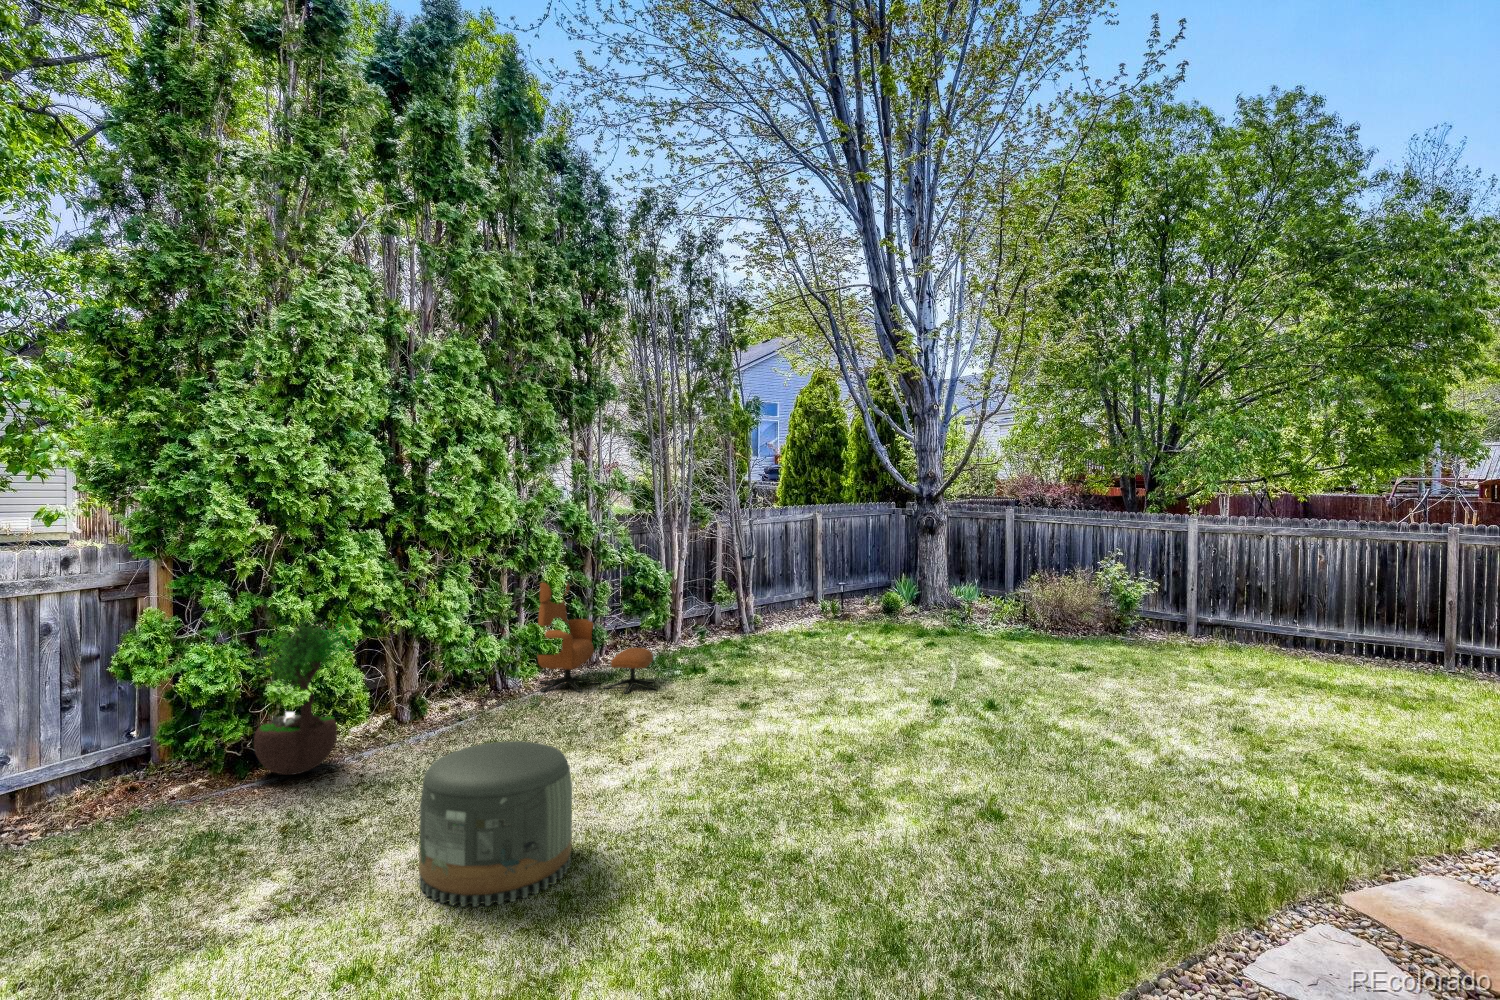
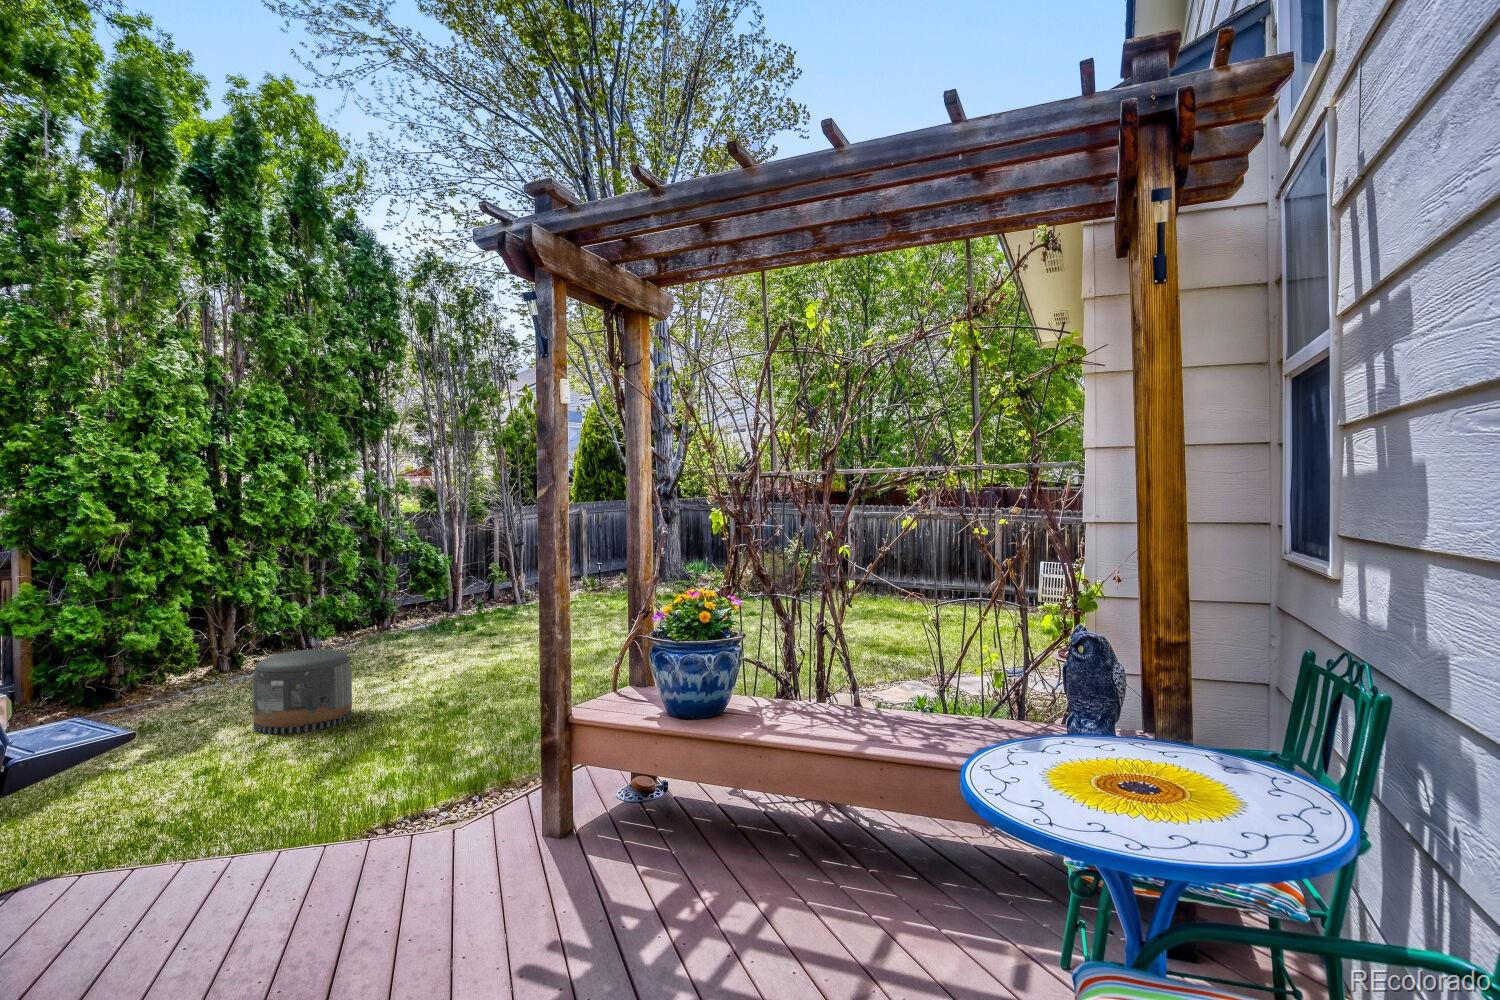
lounge chair: present [538,583,658,694] -> none [333,562,434,649]
potted tree: present [248,610,353,775] -> none [111,581,194,698]

